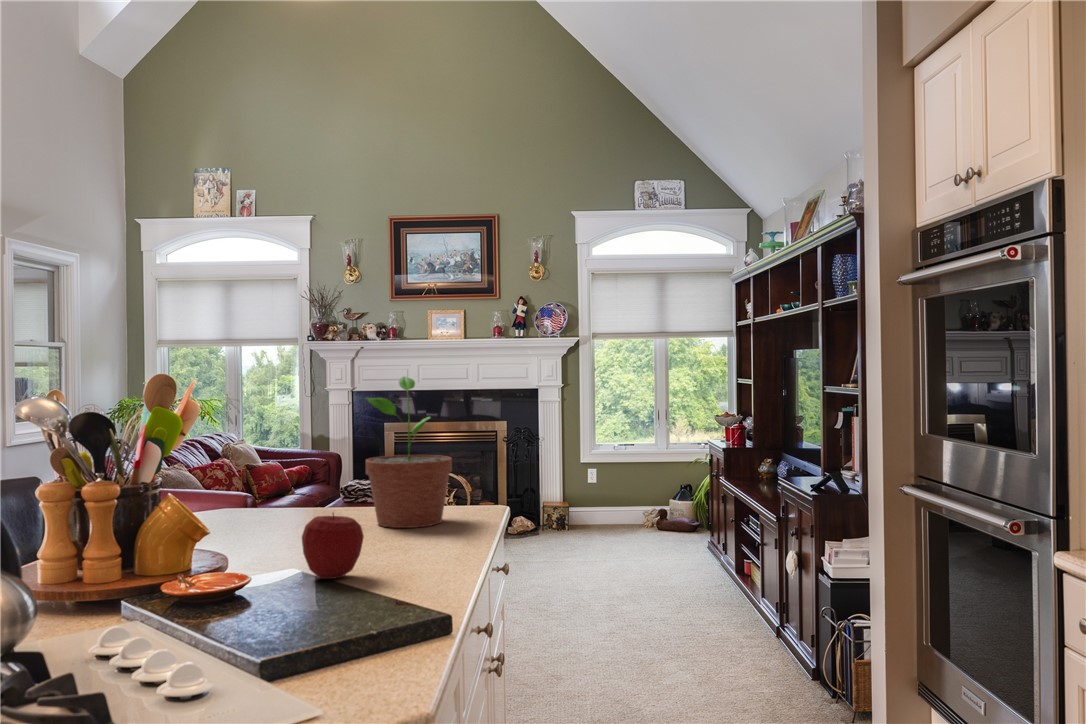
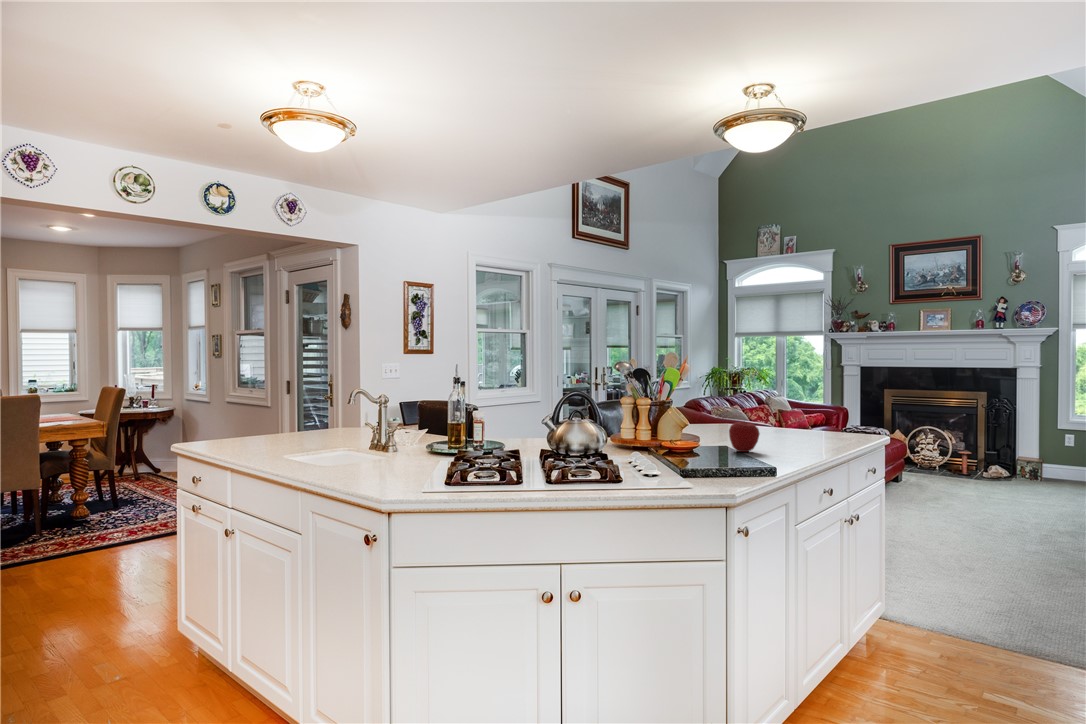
potted plant: present [366,377,452,528] -> none [788,356,839,439]

